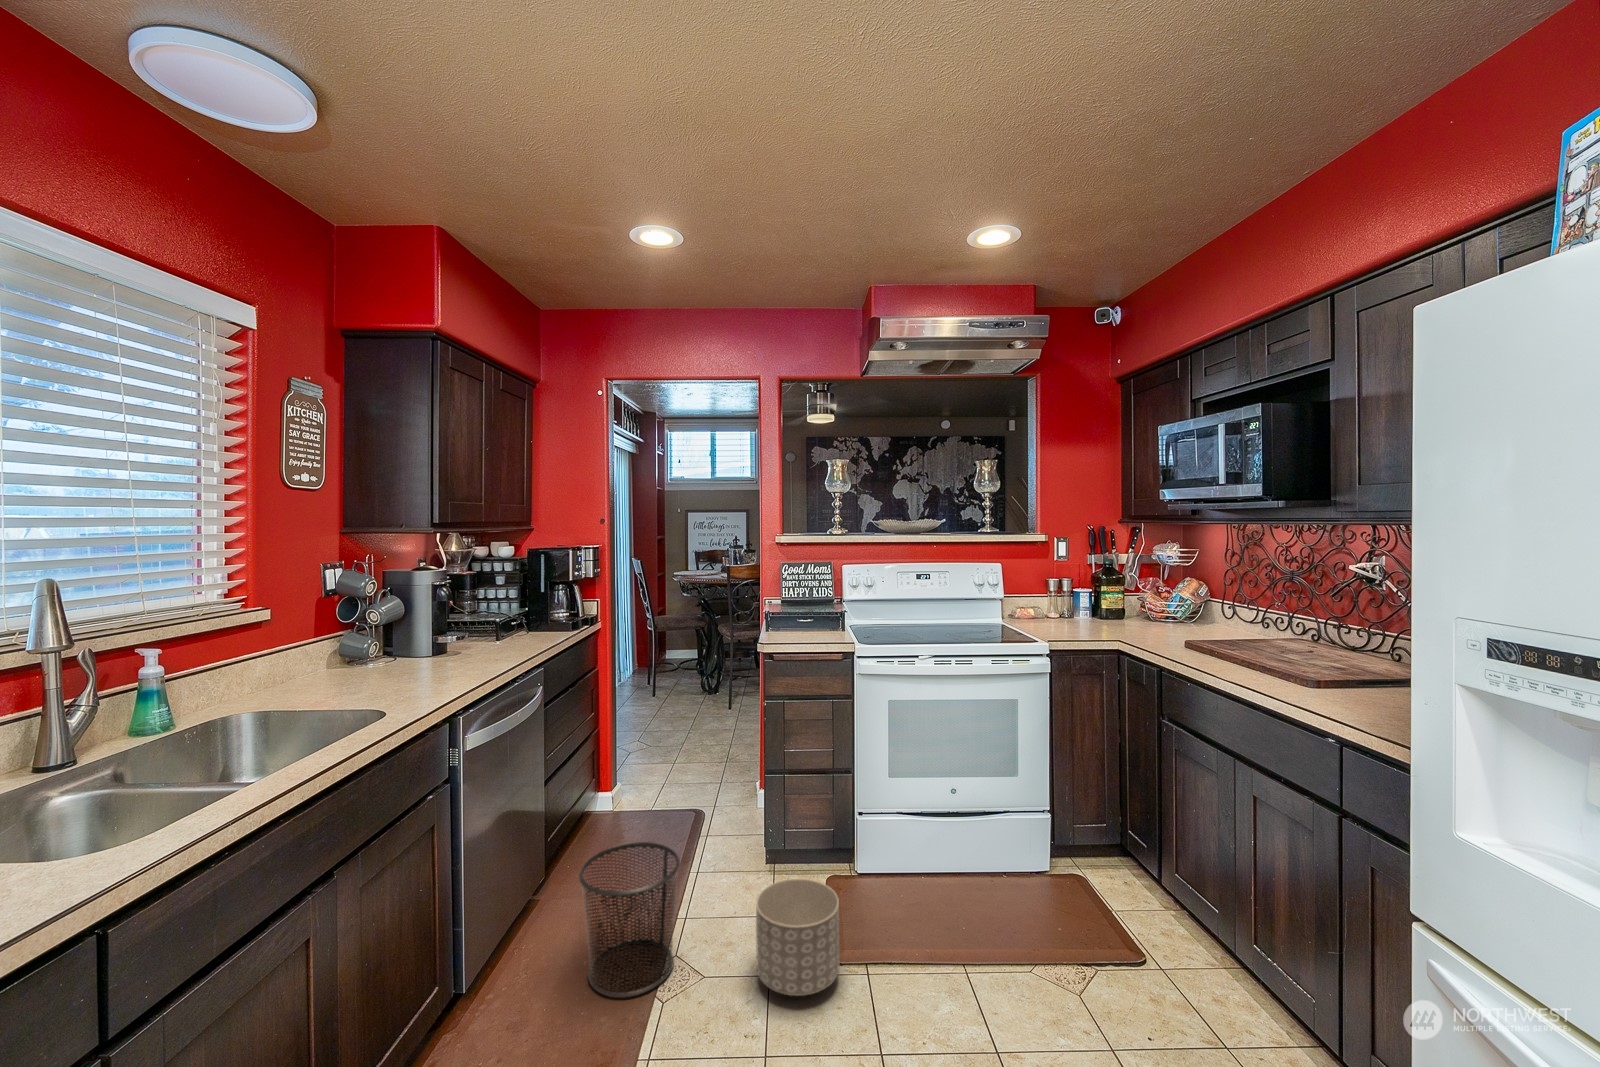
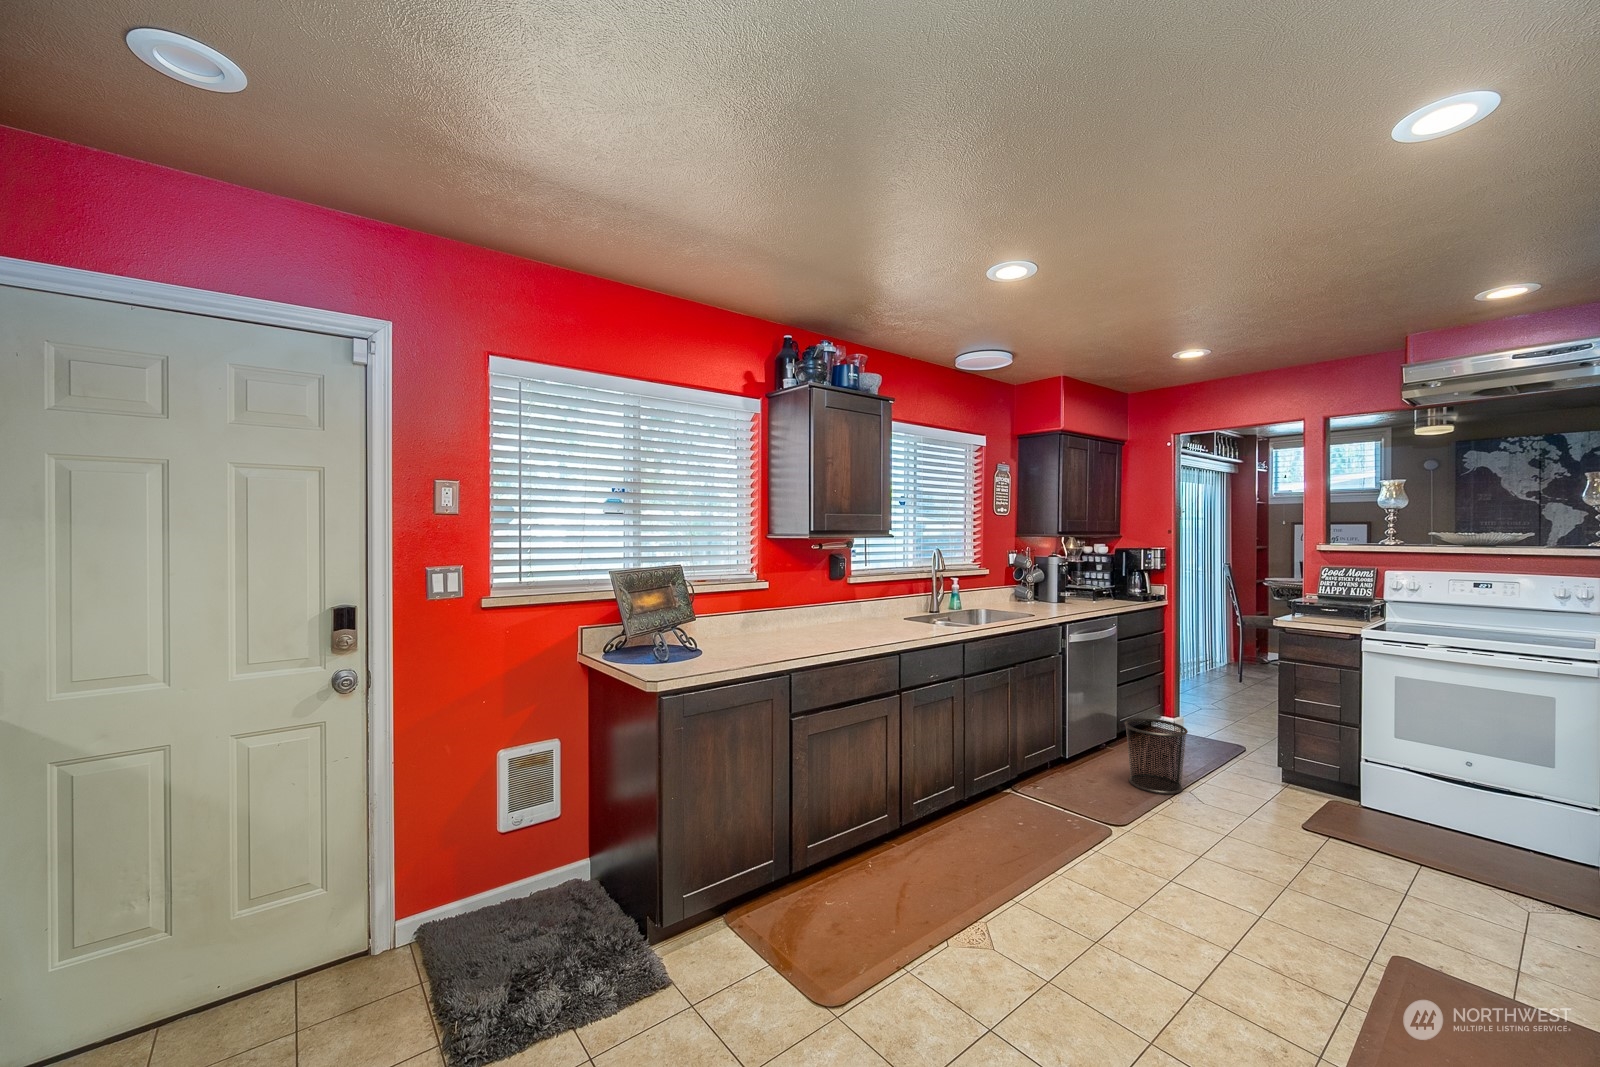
planter: present [756,879,839,996] -> none [1232,763,1296,827]

